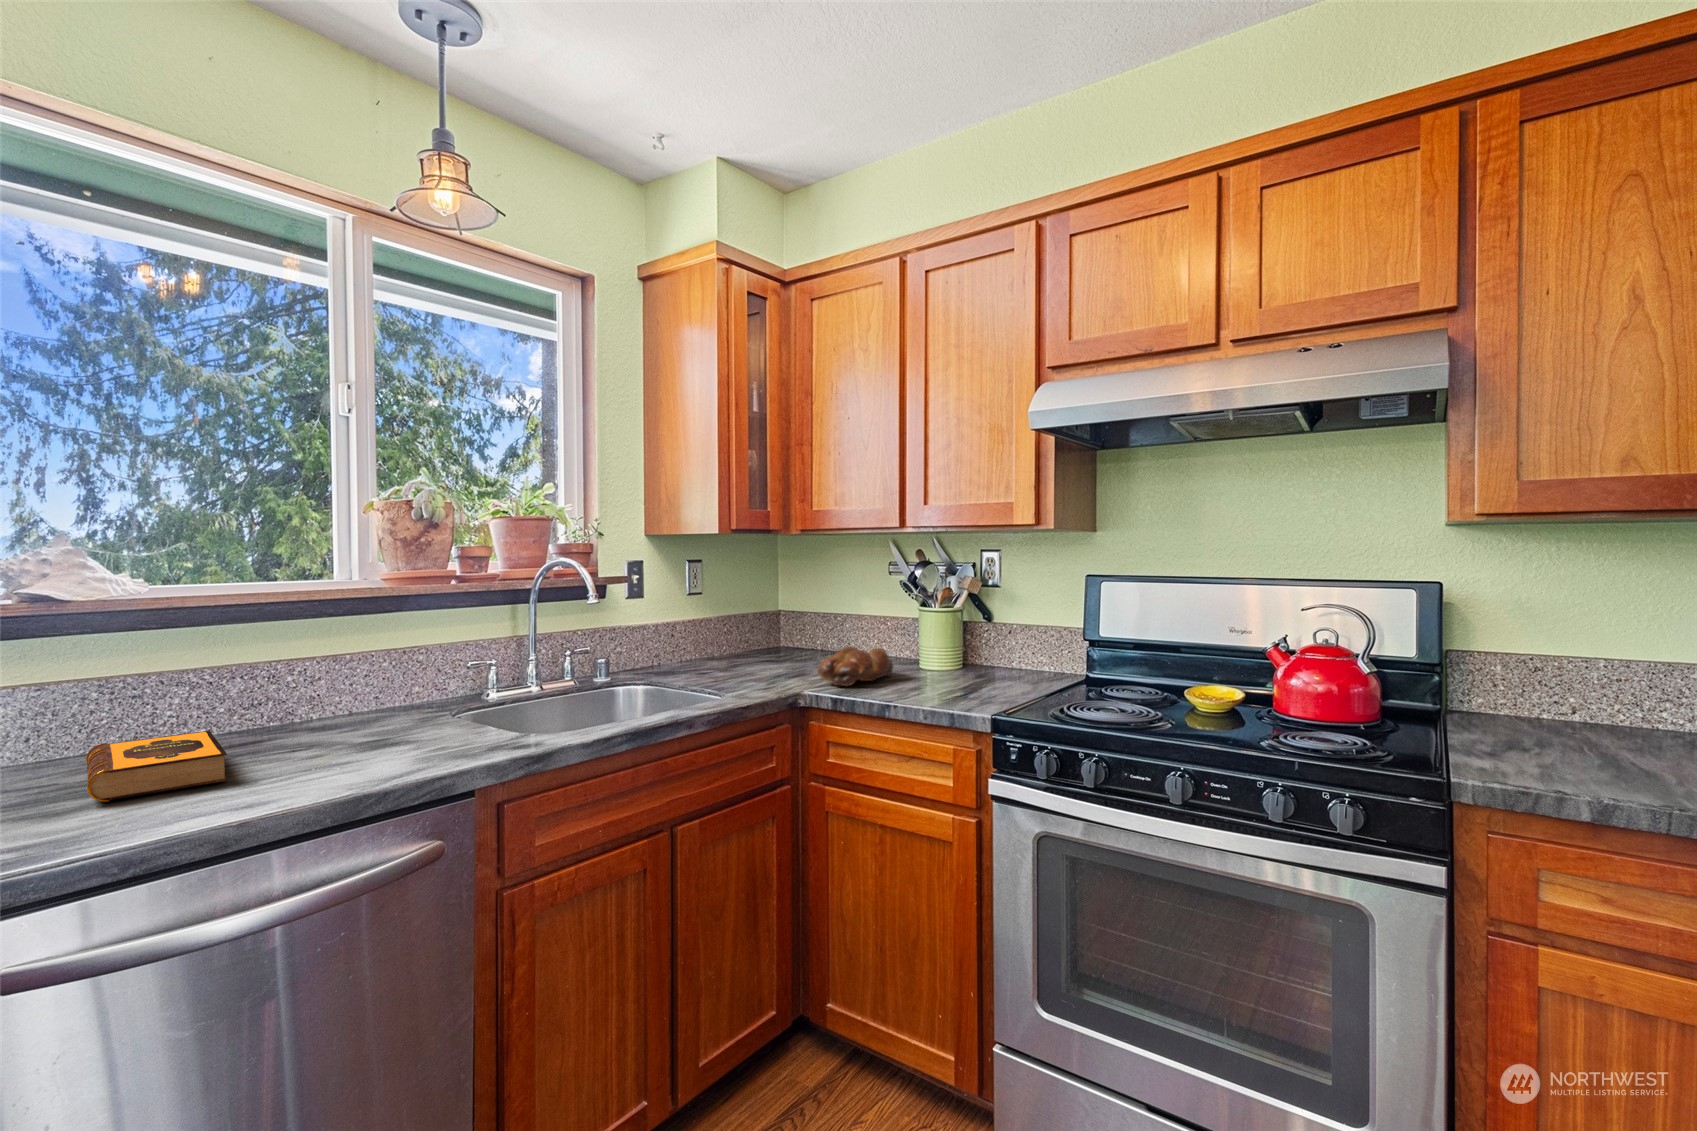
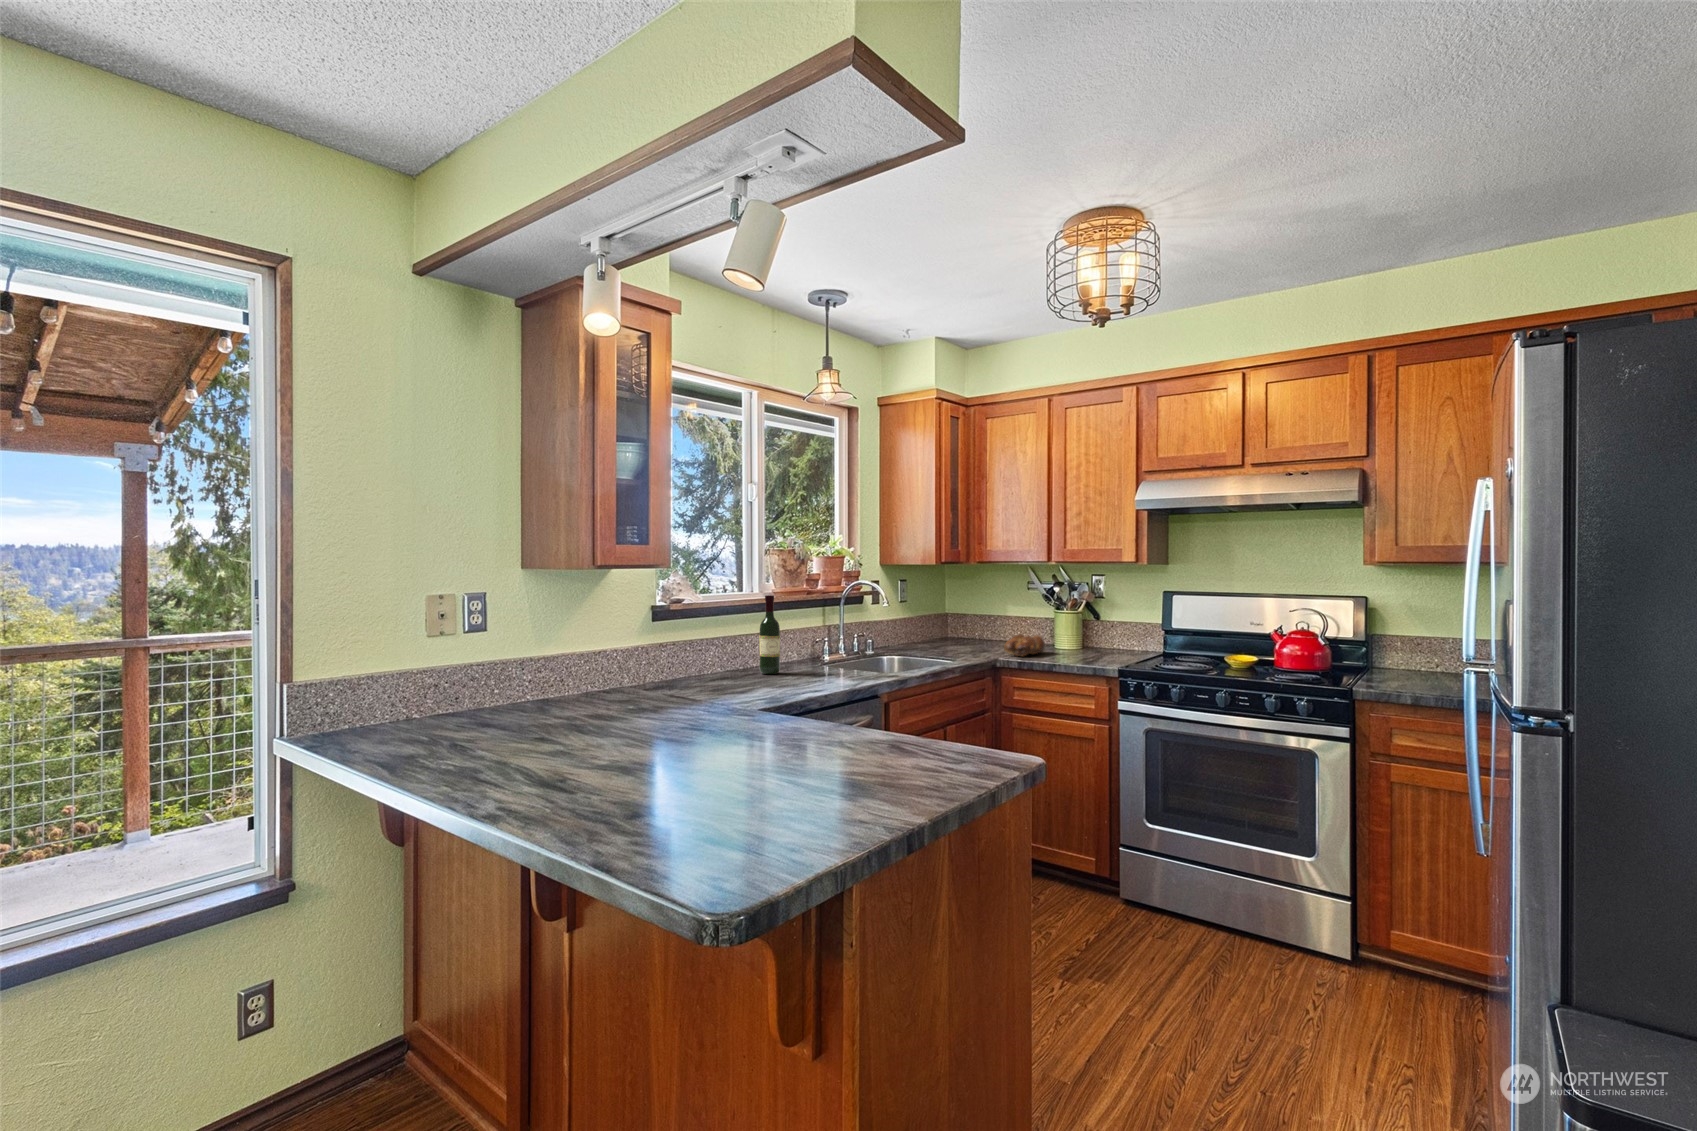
wine bottle: none [277,590,327,746] -> present [759,595,780,674]
hardback book: present [86,731,227,802] -> none [699,664,775,687]

